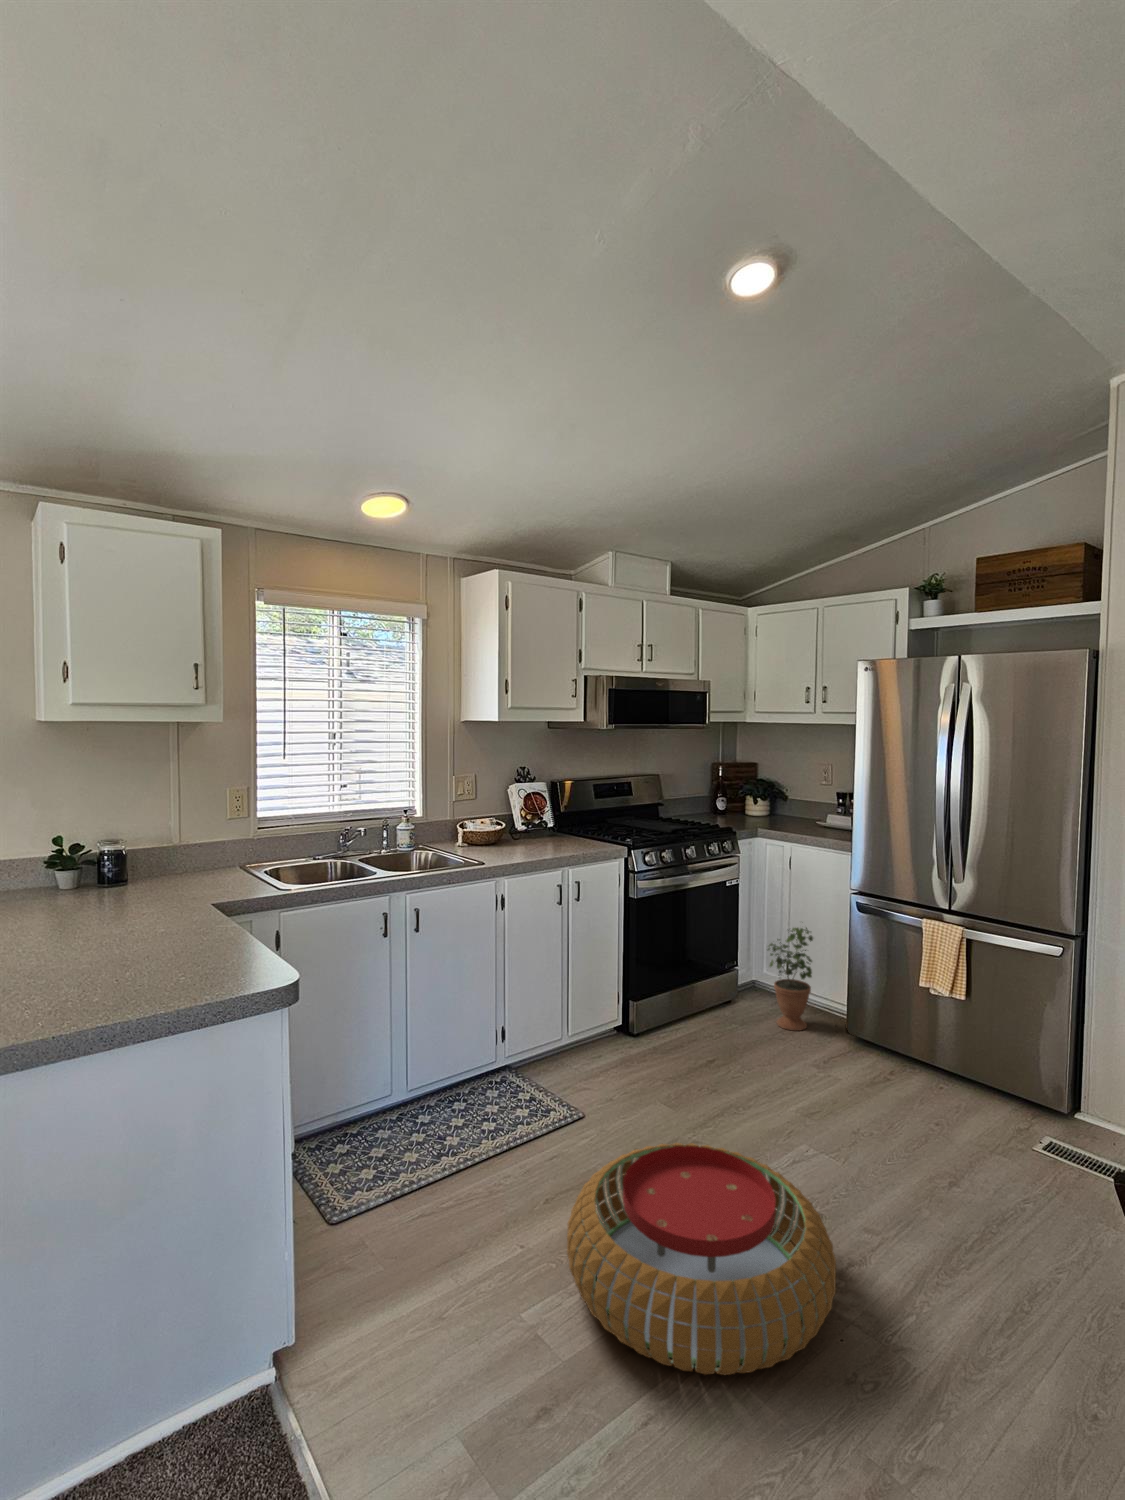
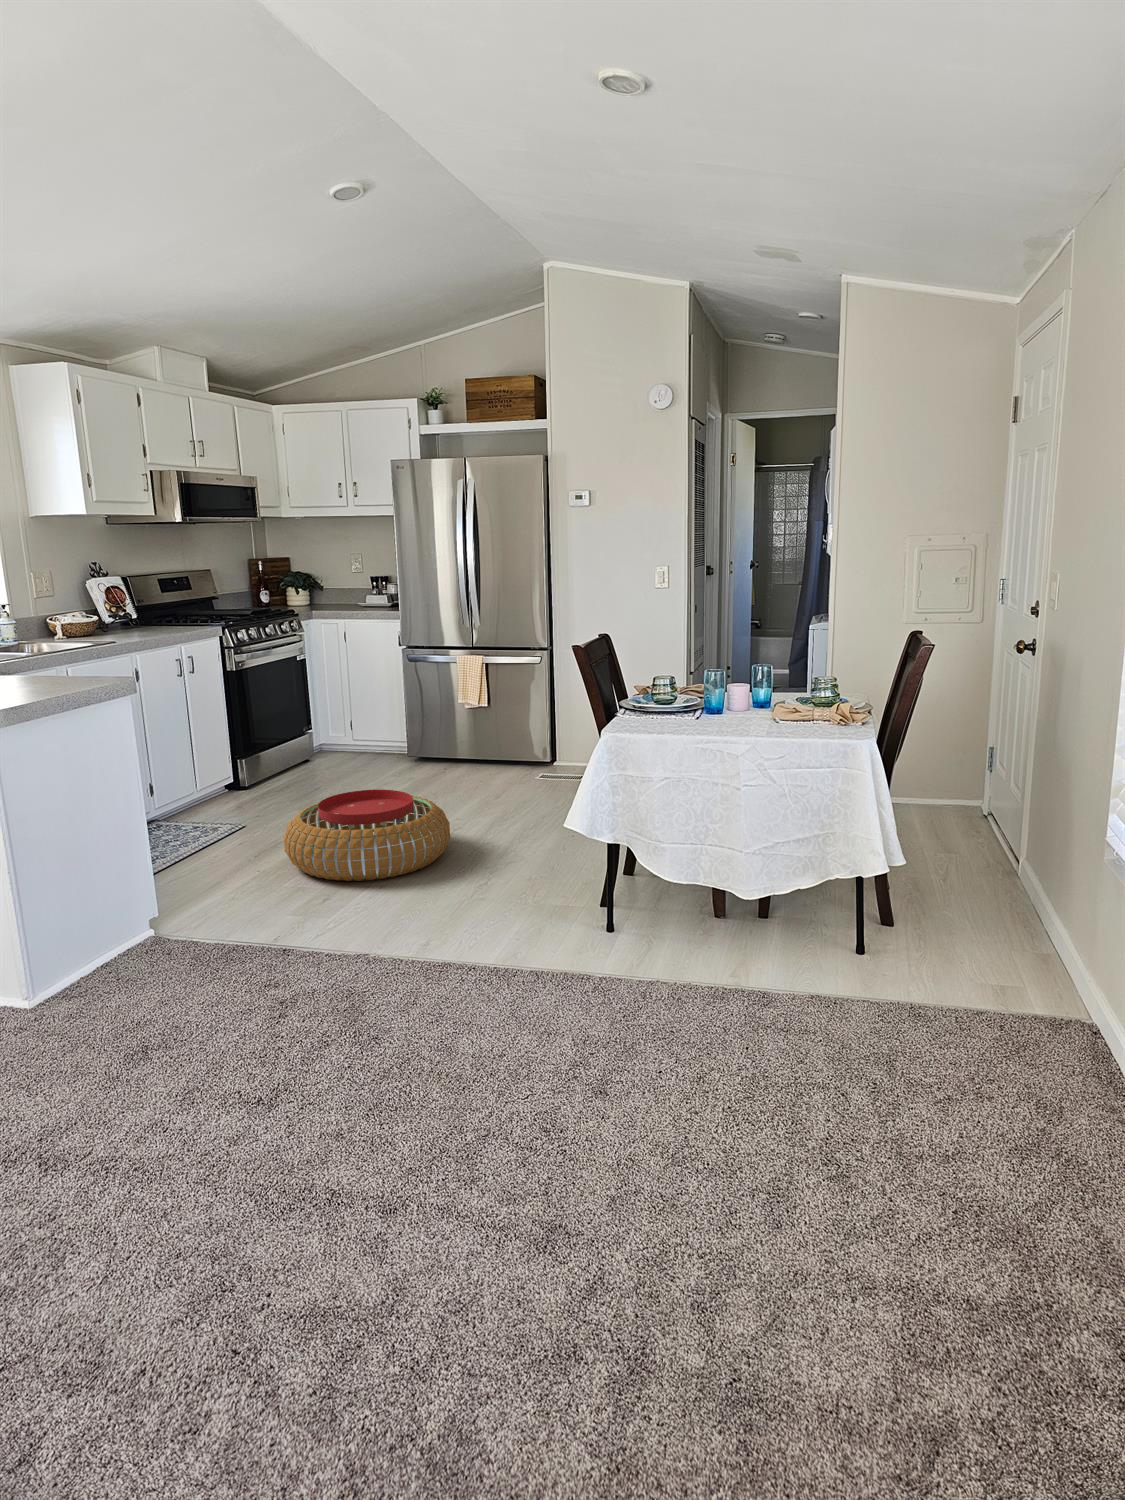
potted plant: present [768,928,813,1031] -> none [336,681,375,767]

